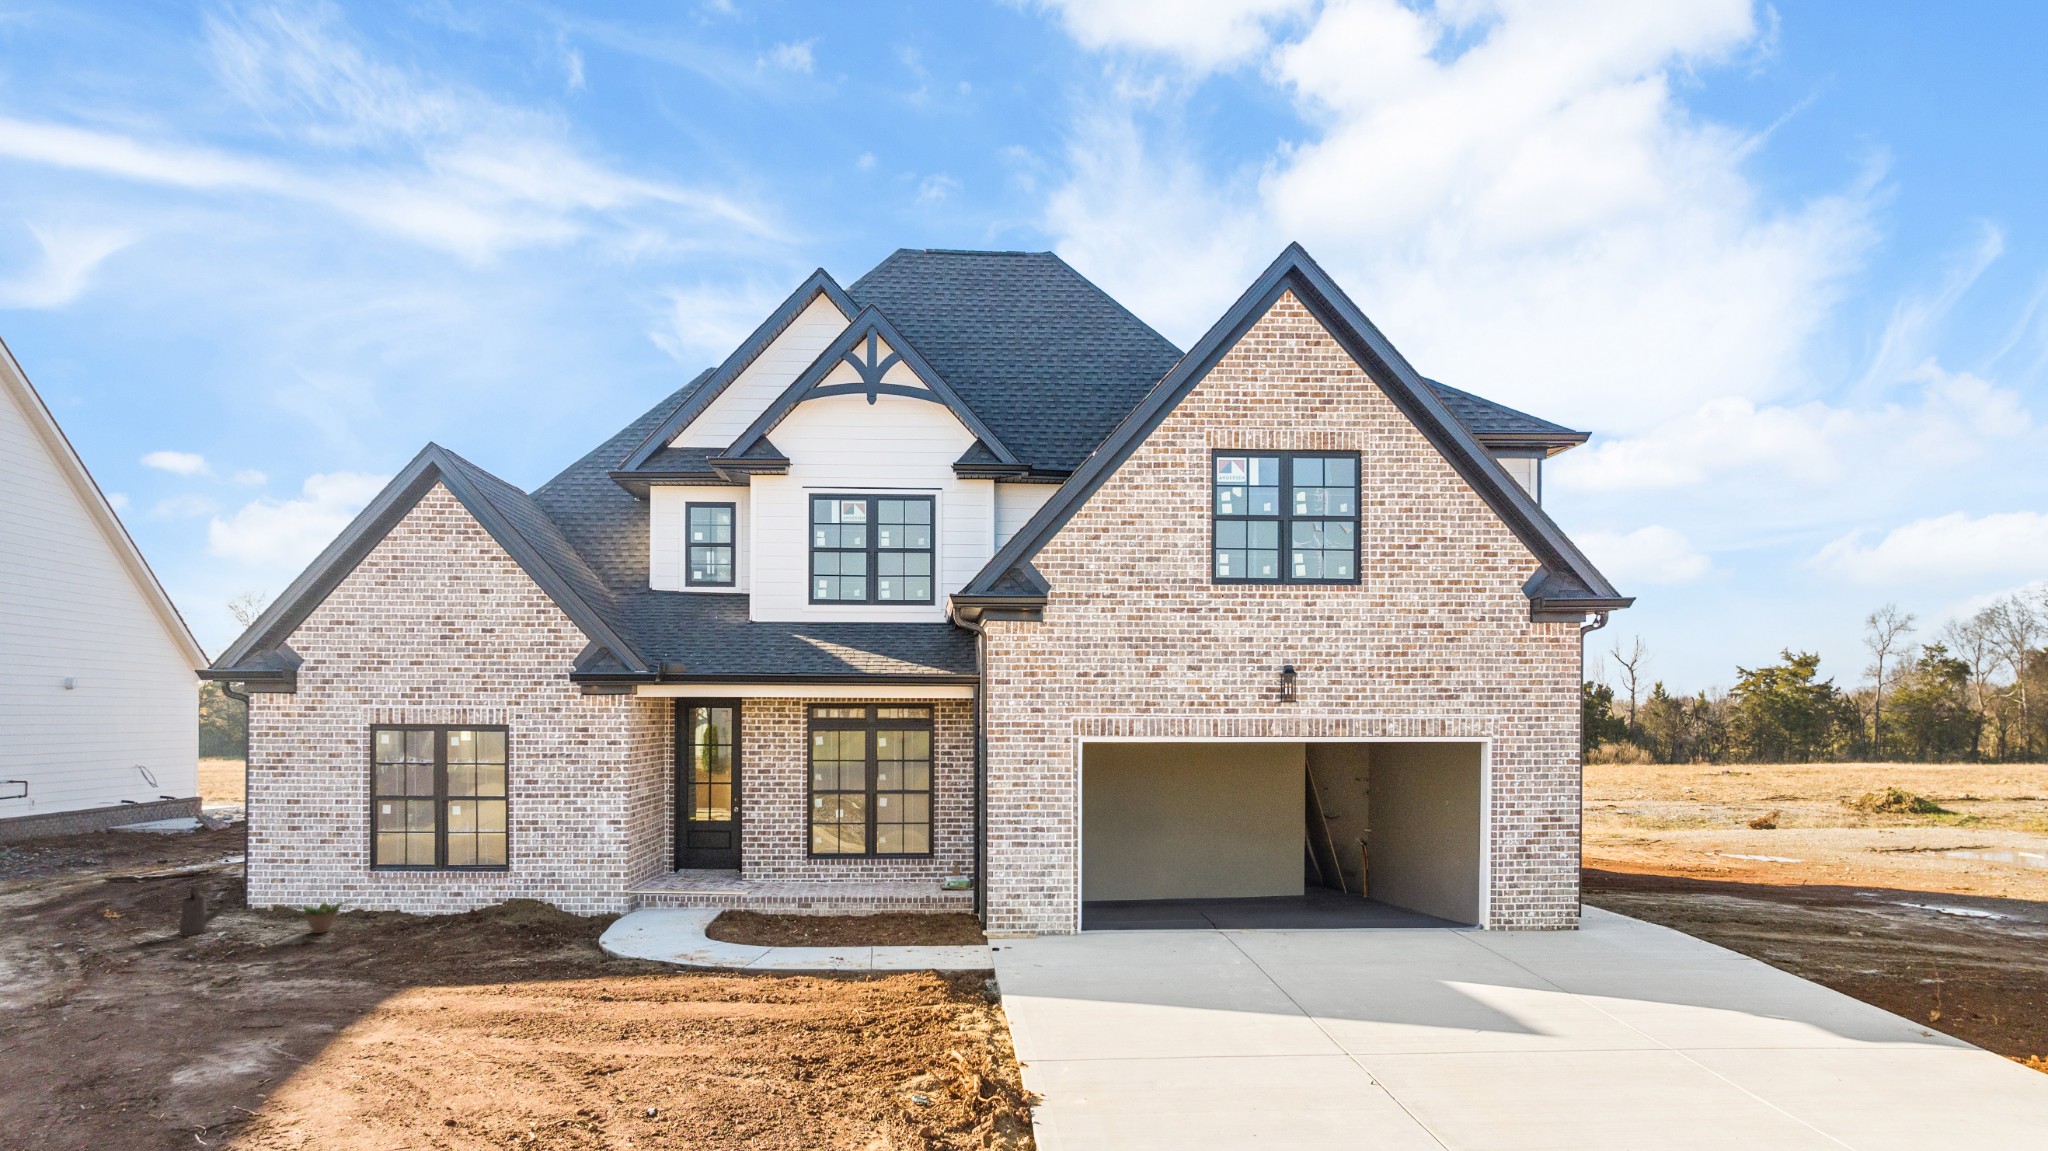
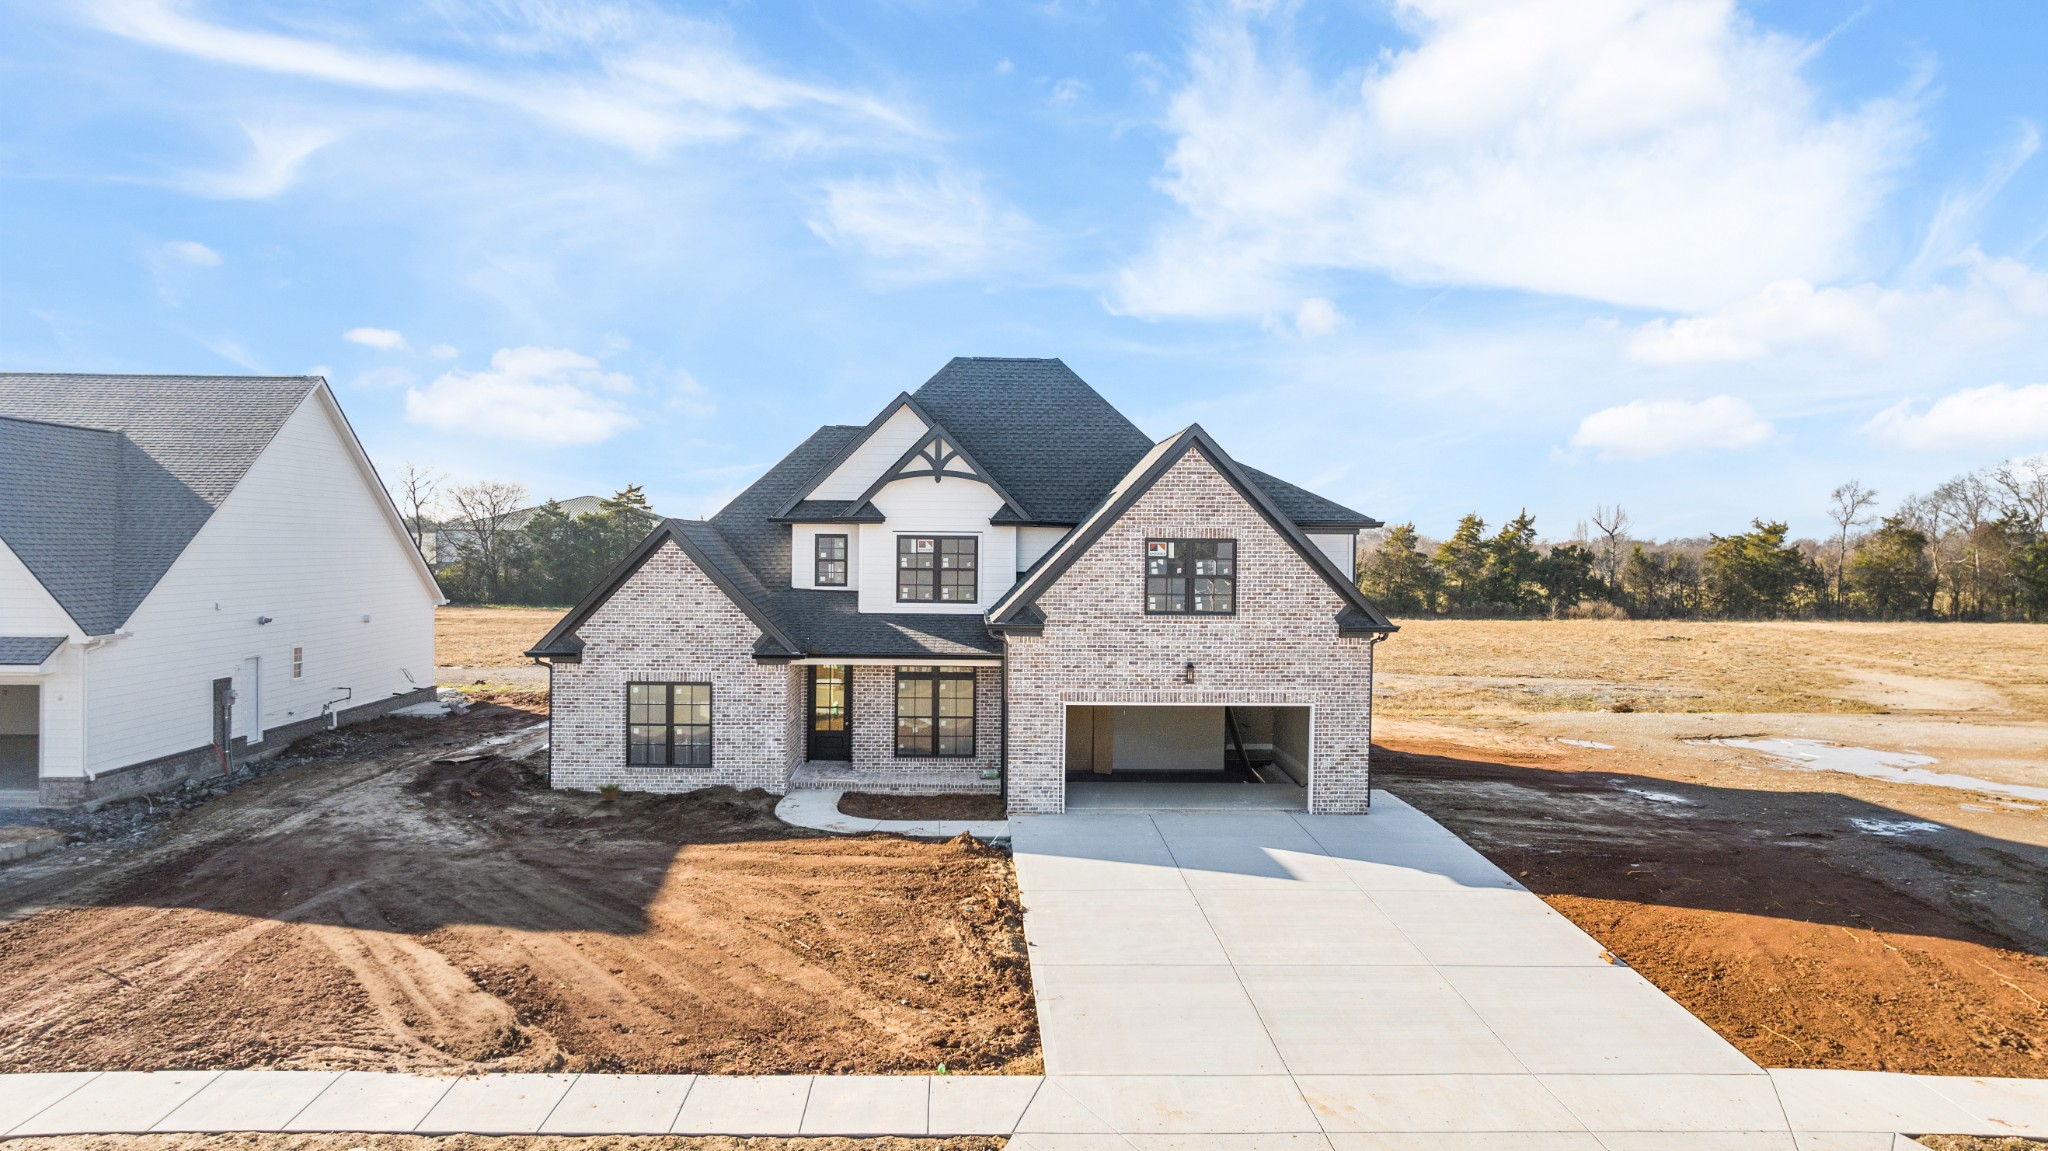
watering can: present [179,885,240,936] -> none [521,771,558,801]

